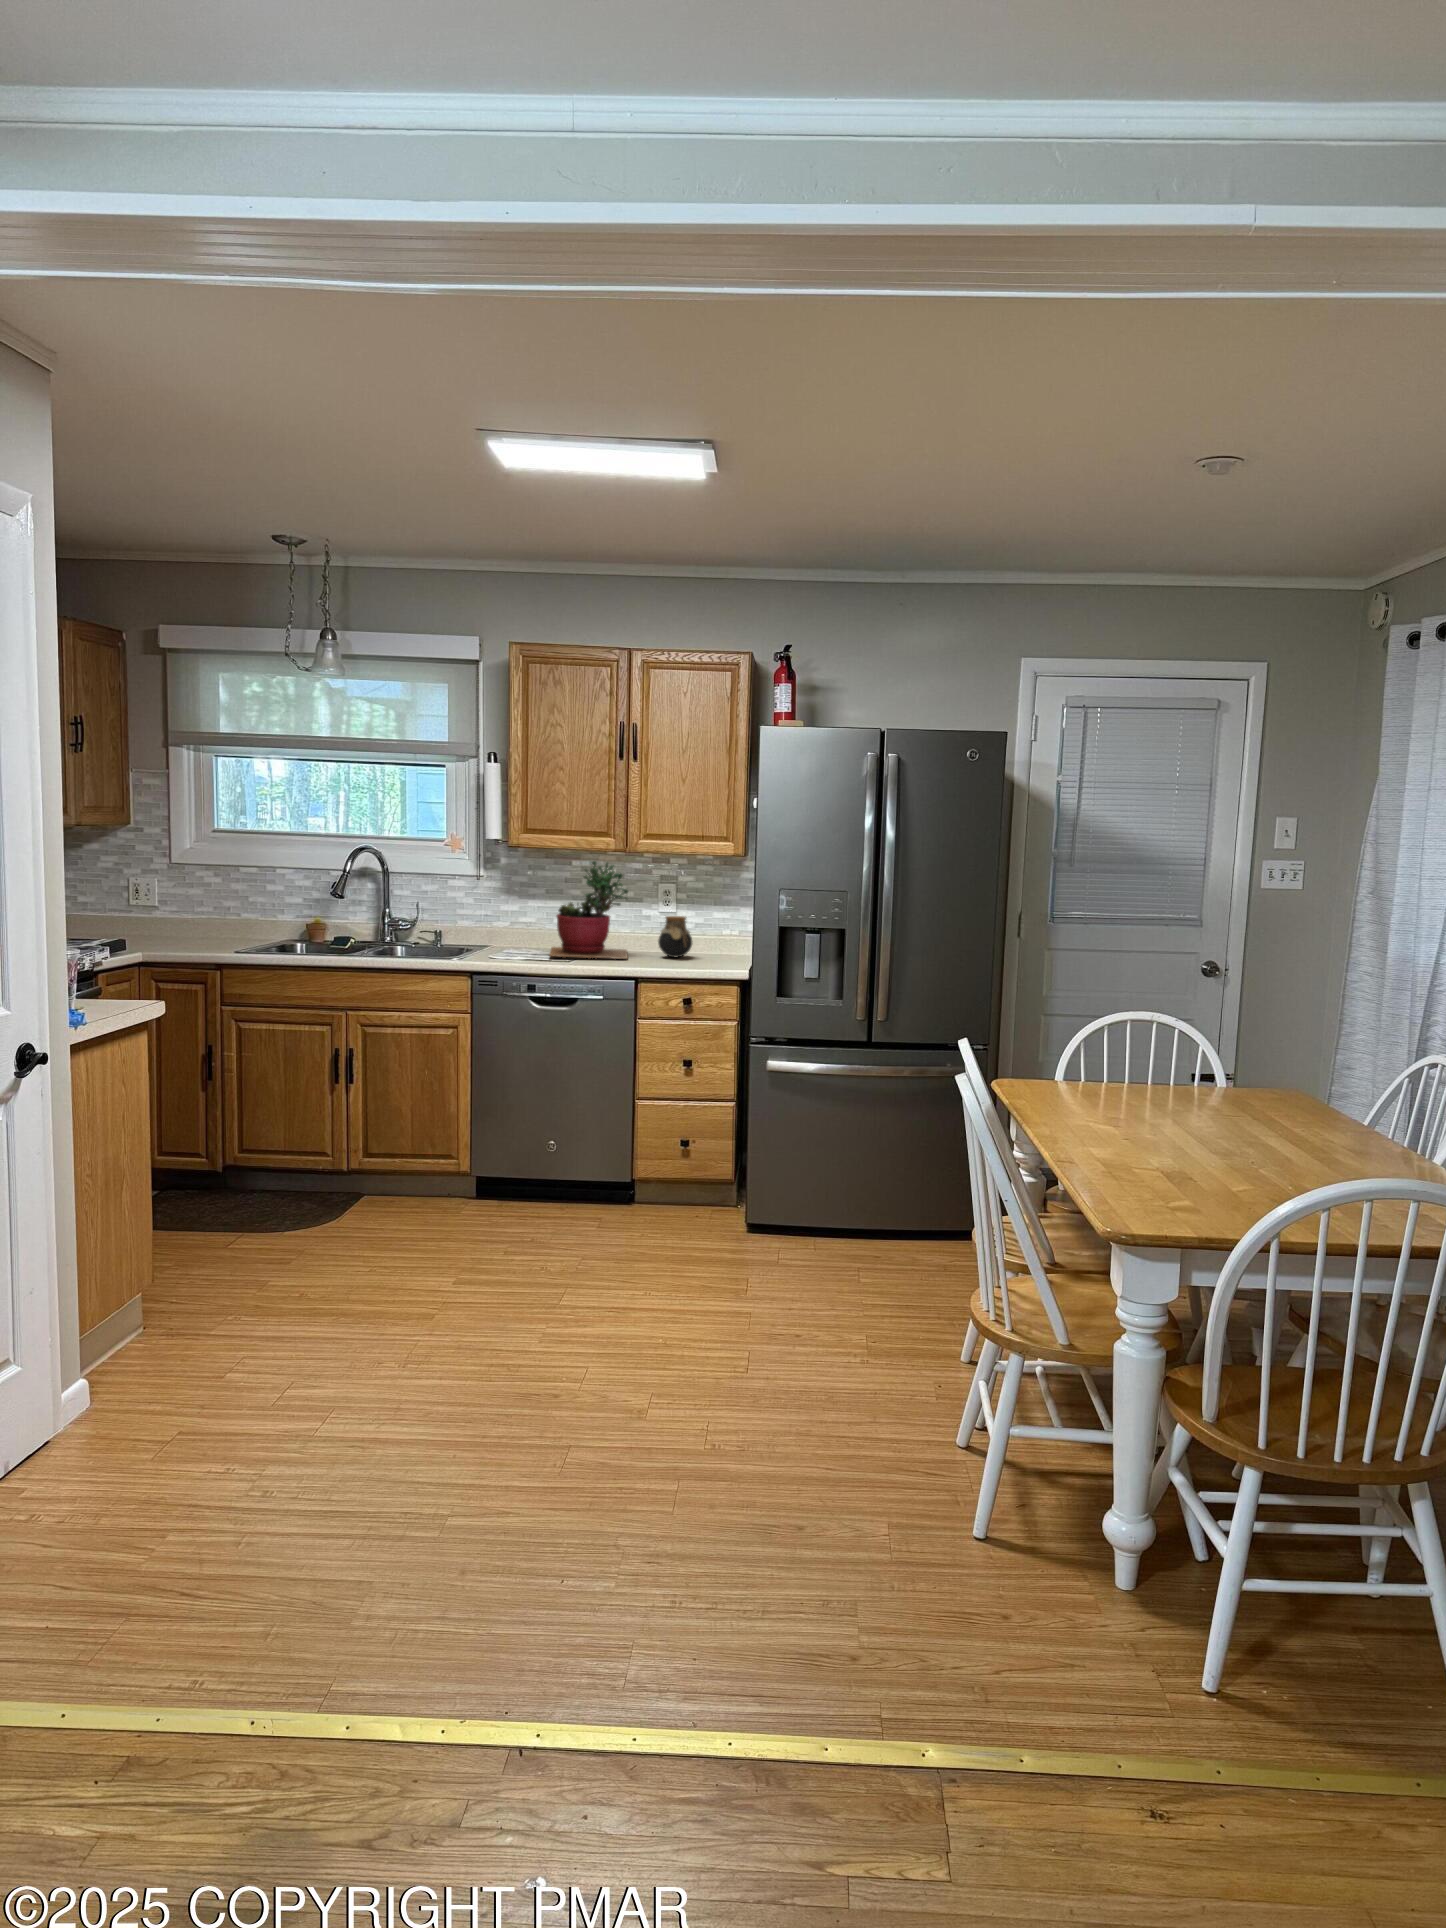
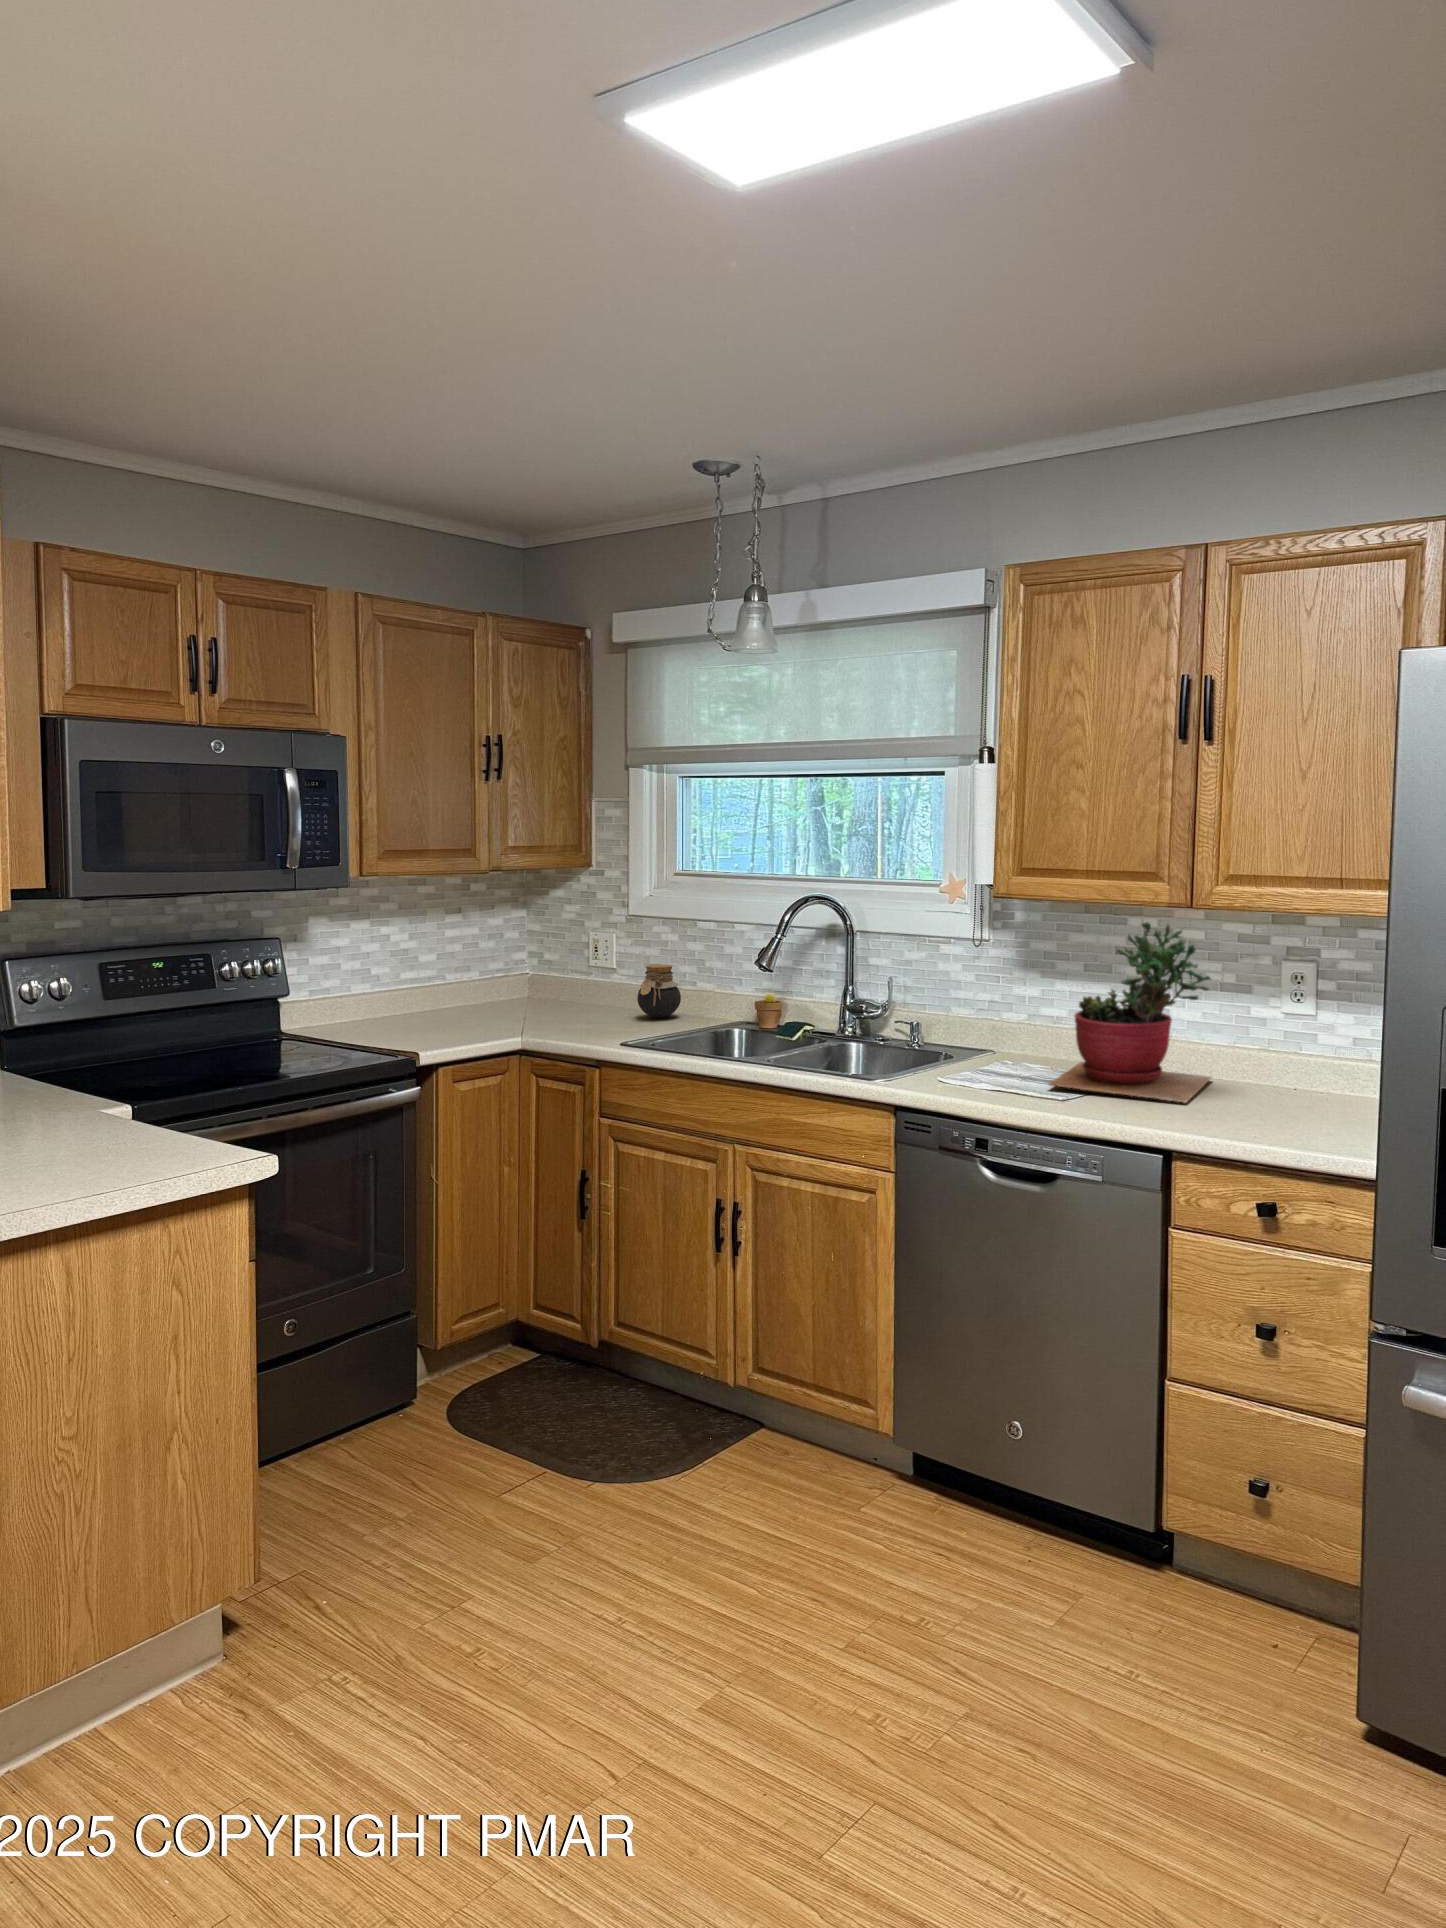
jar: present [658,916,692,957] -> present [637,965,681,1018]

